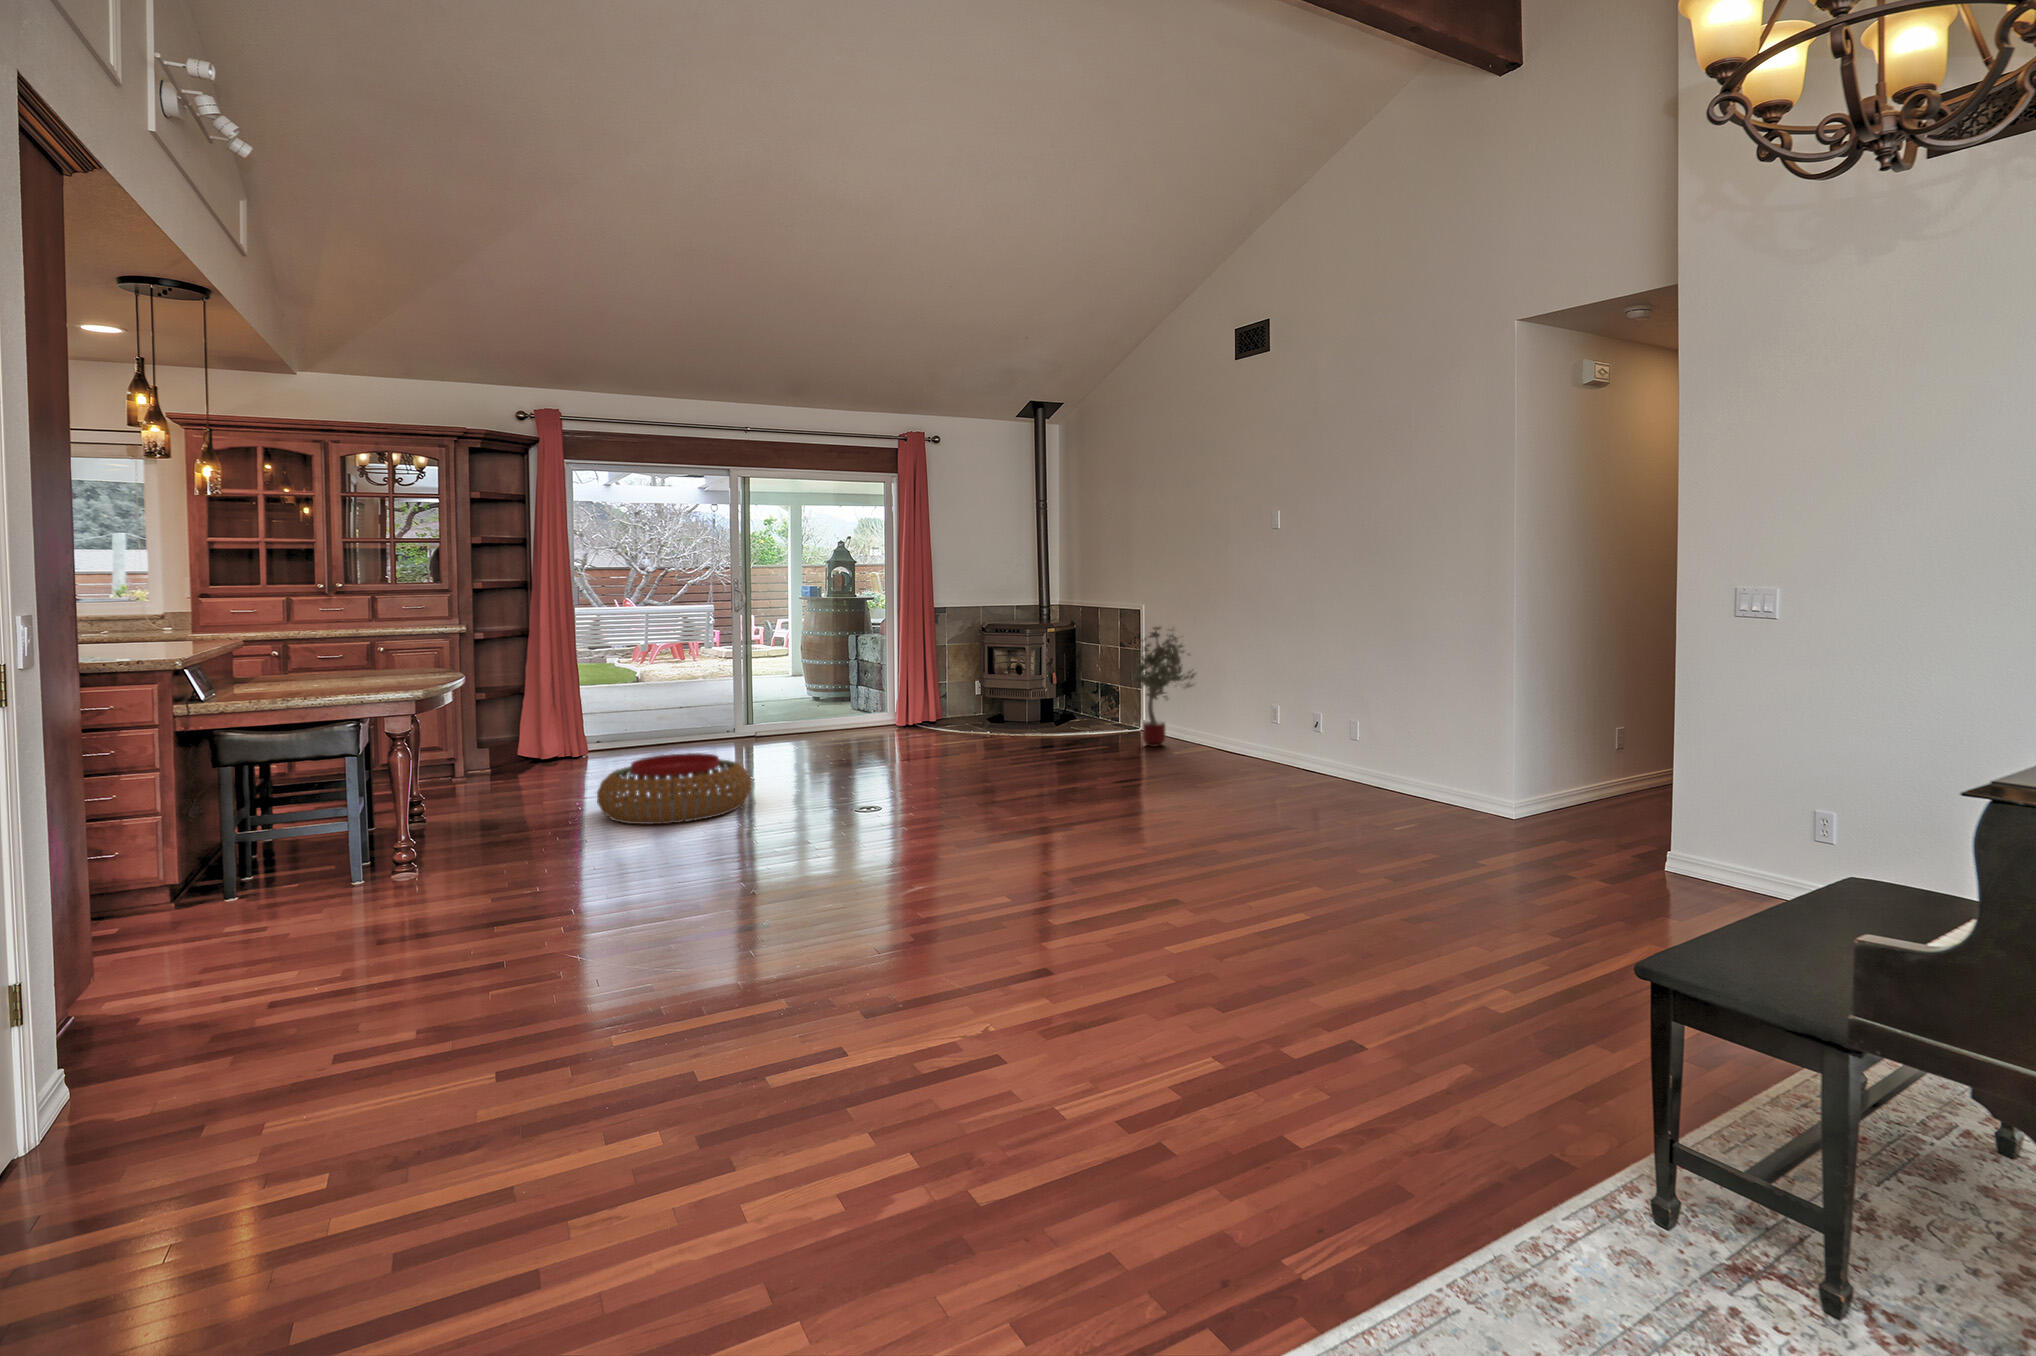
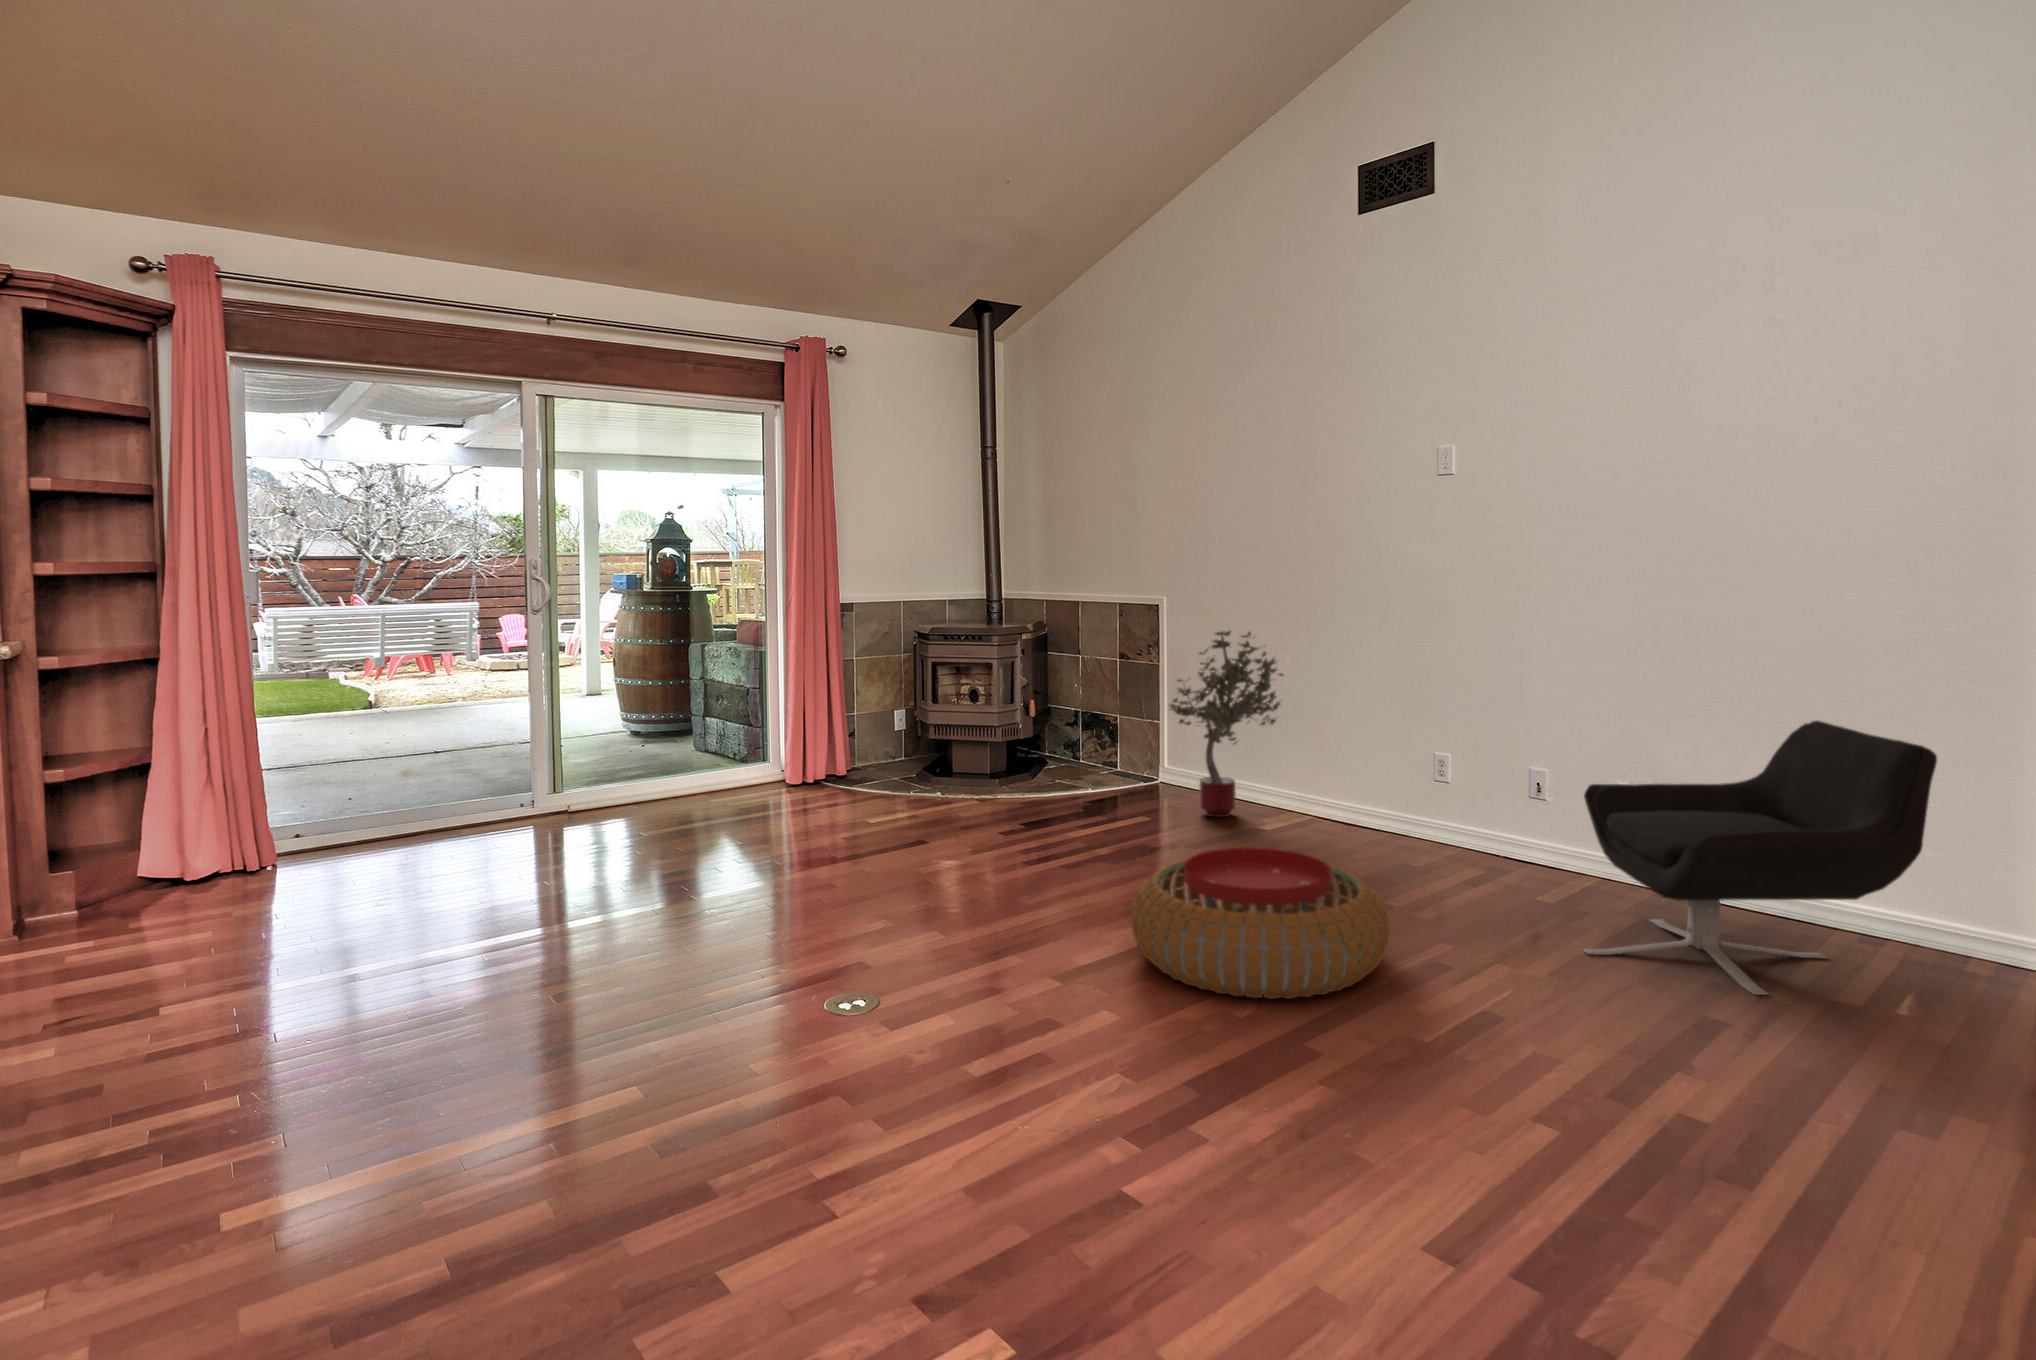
lounge chair: none [1268,676,1427,815] -> present [1584,721,1937,995]
pouf: present [597,753,751,824] -> present [1131,848,1389,999]

